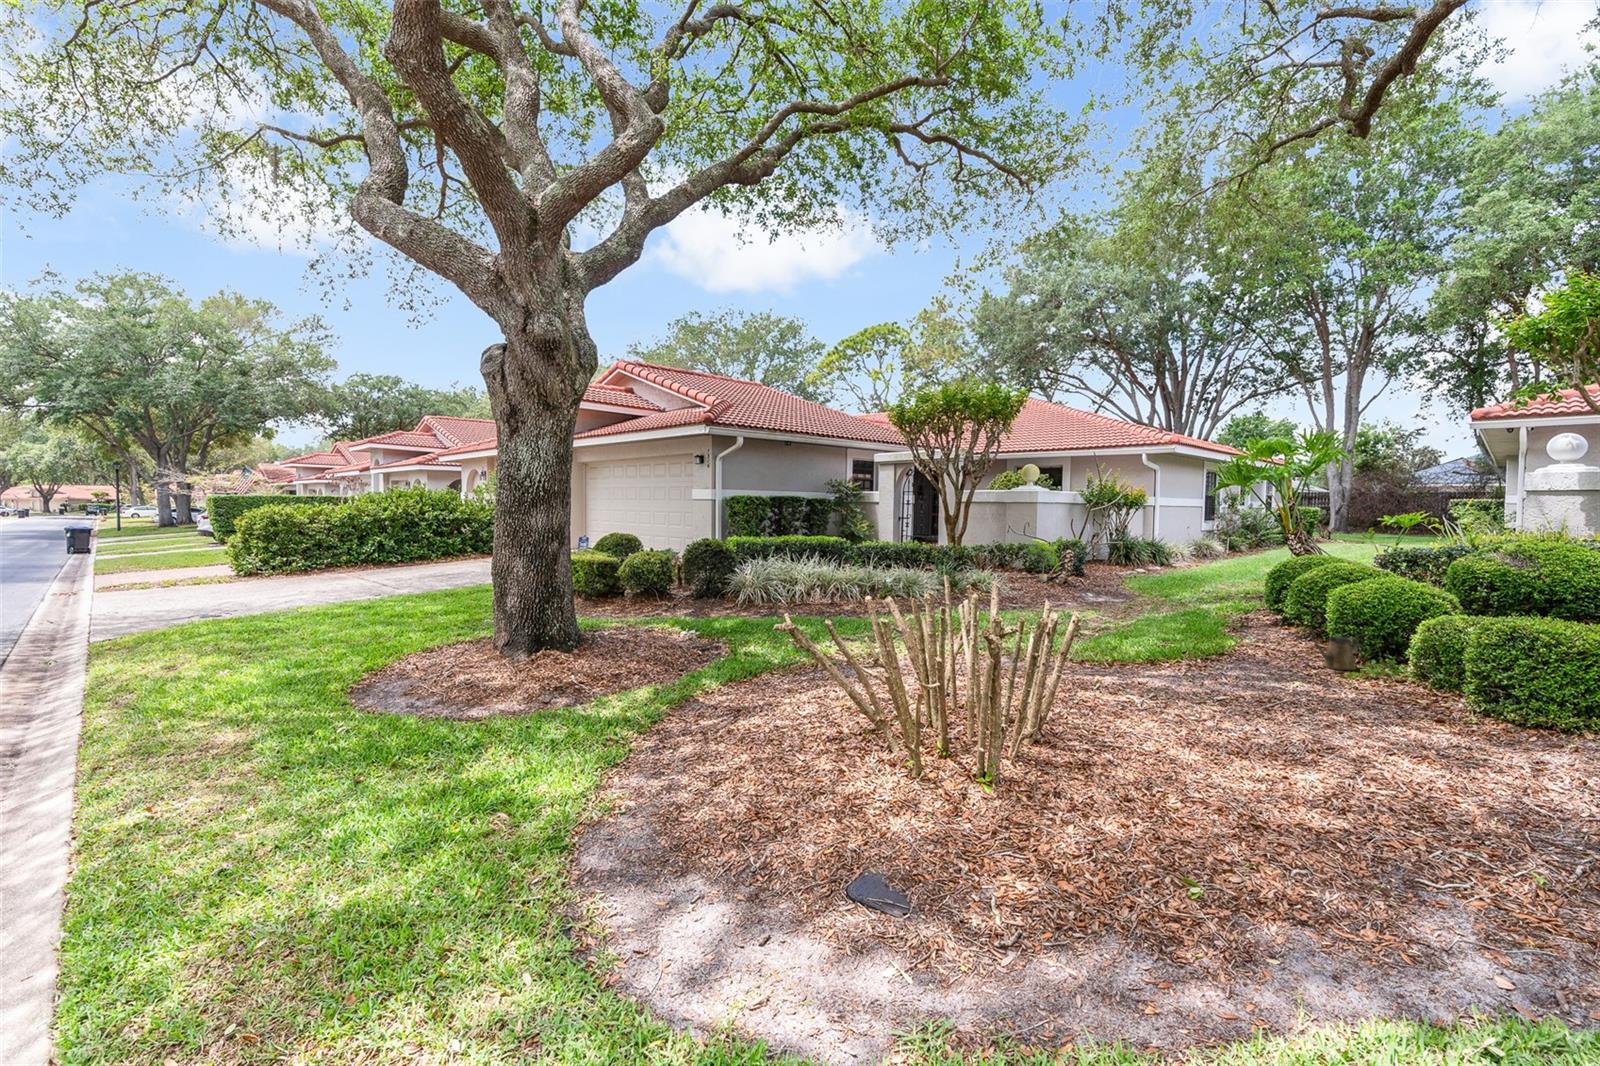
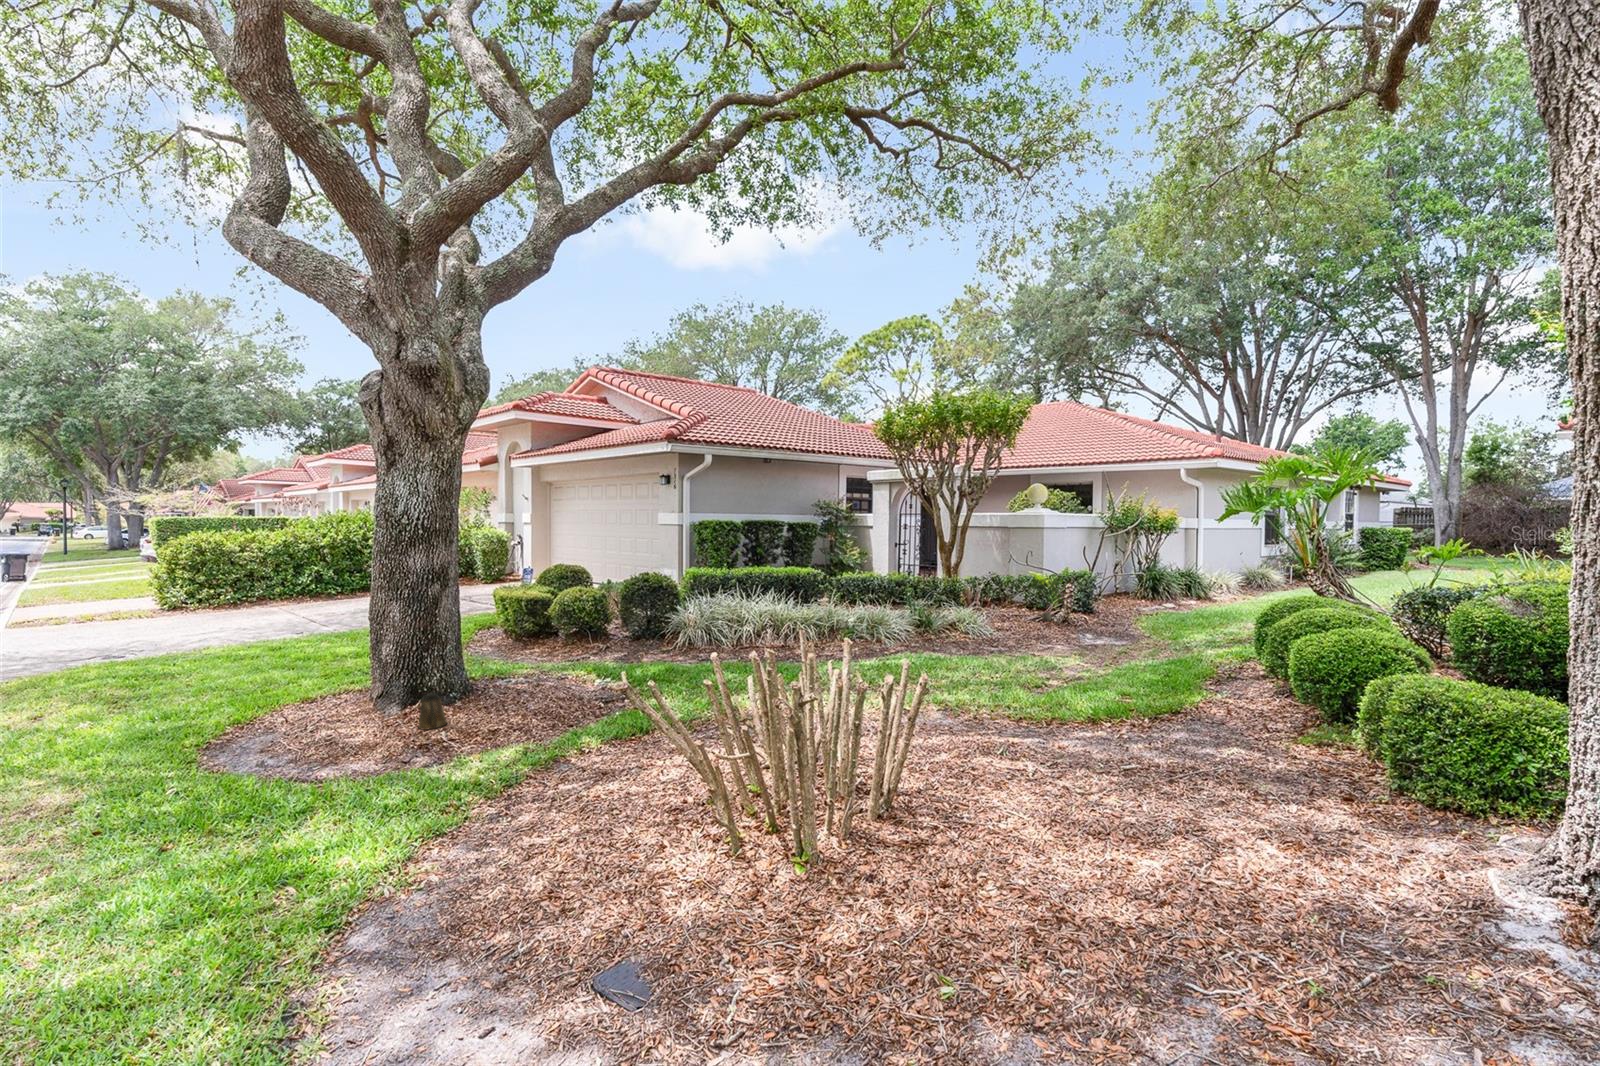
watering can: present [1310,636,1358,670] -> present [418,693,447,730]

